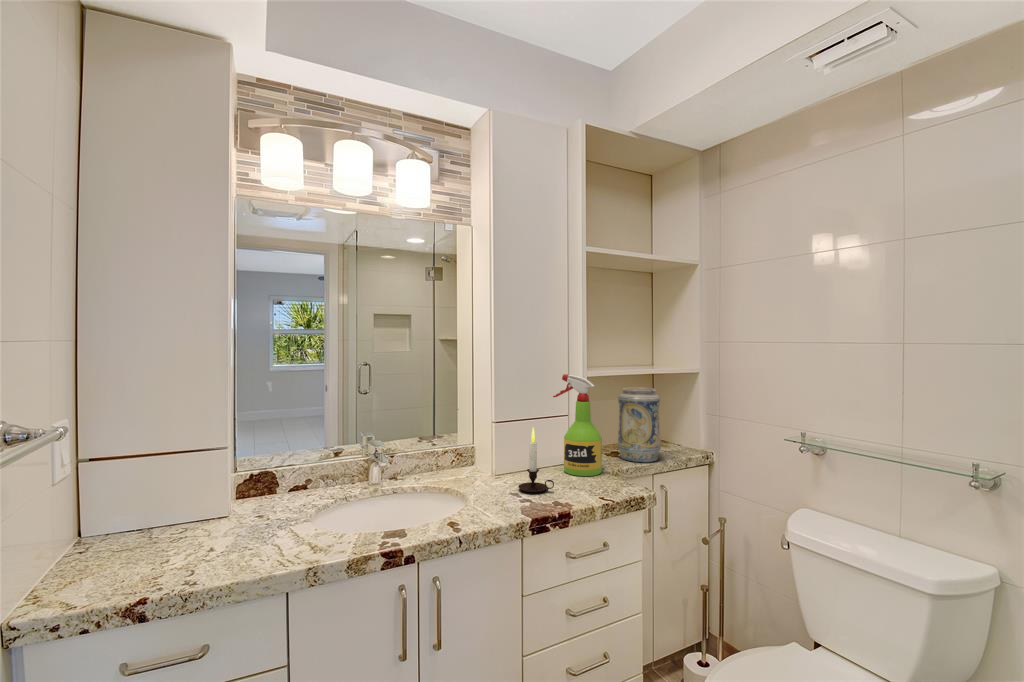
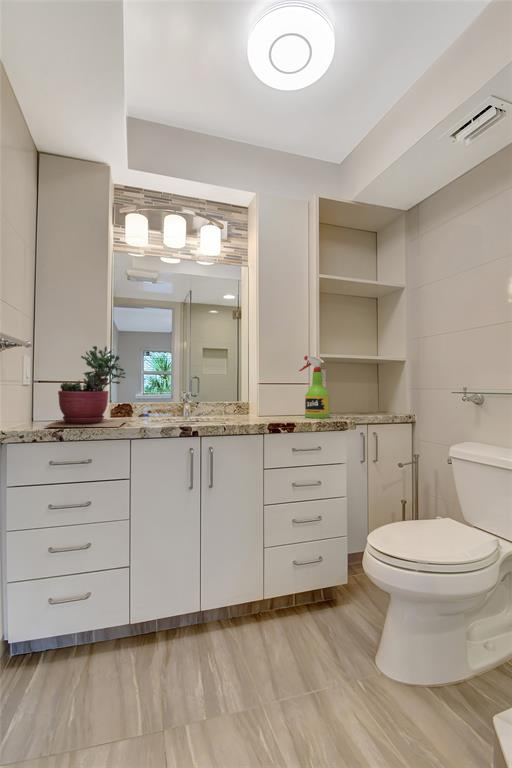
decorative vase: present [617,387,661,462] -> none [346,369,375,416]
succulent plant: none [98,393,272,583] -> present [44,346,126,427]
candle: present [518,428,554,492] -> none [270,381,292,420]

